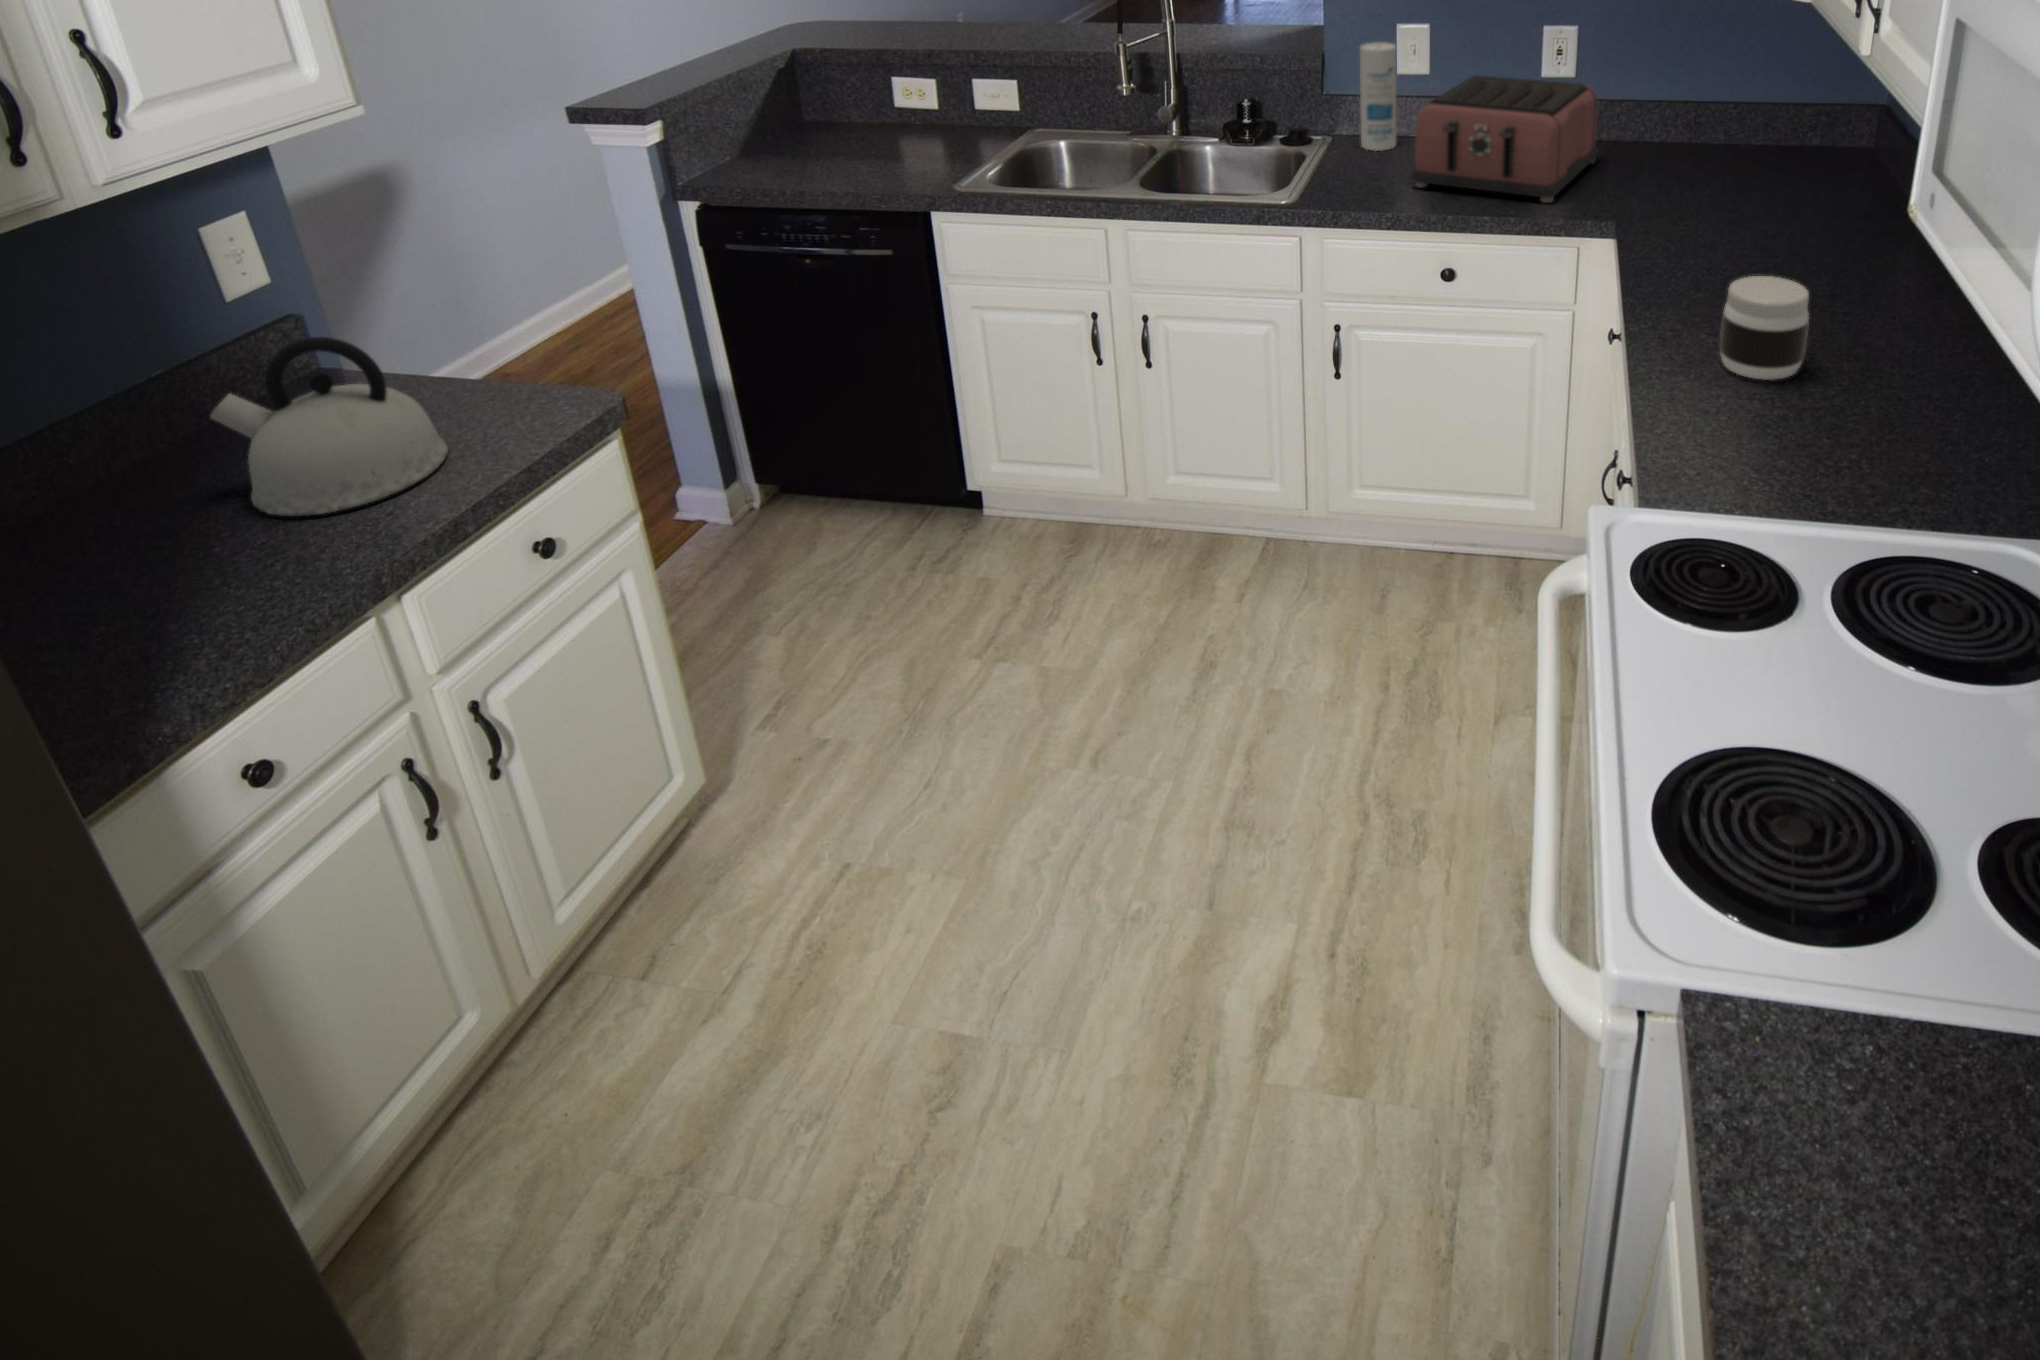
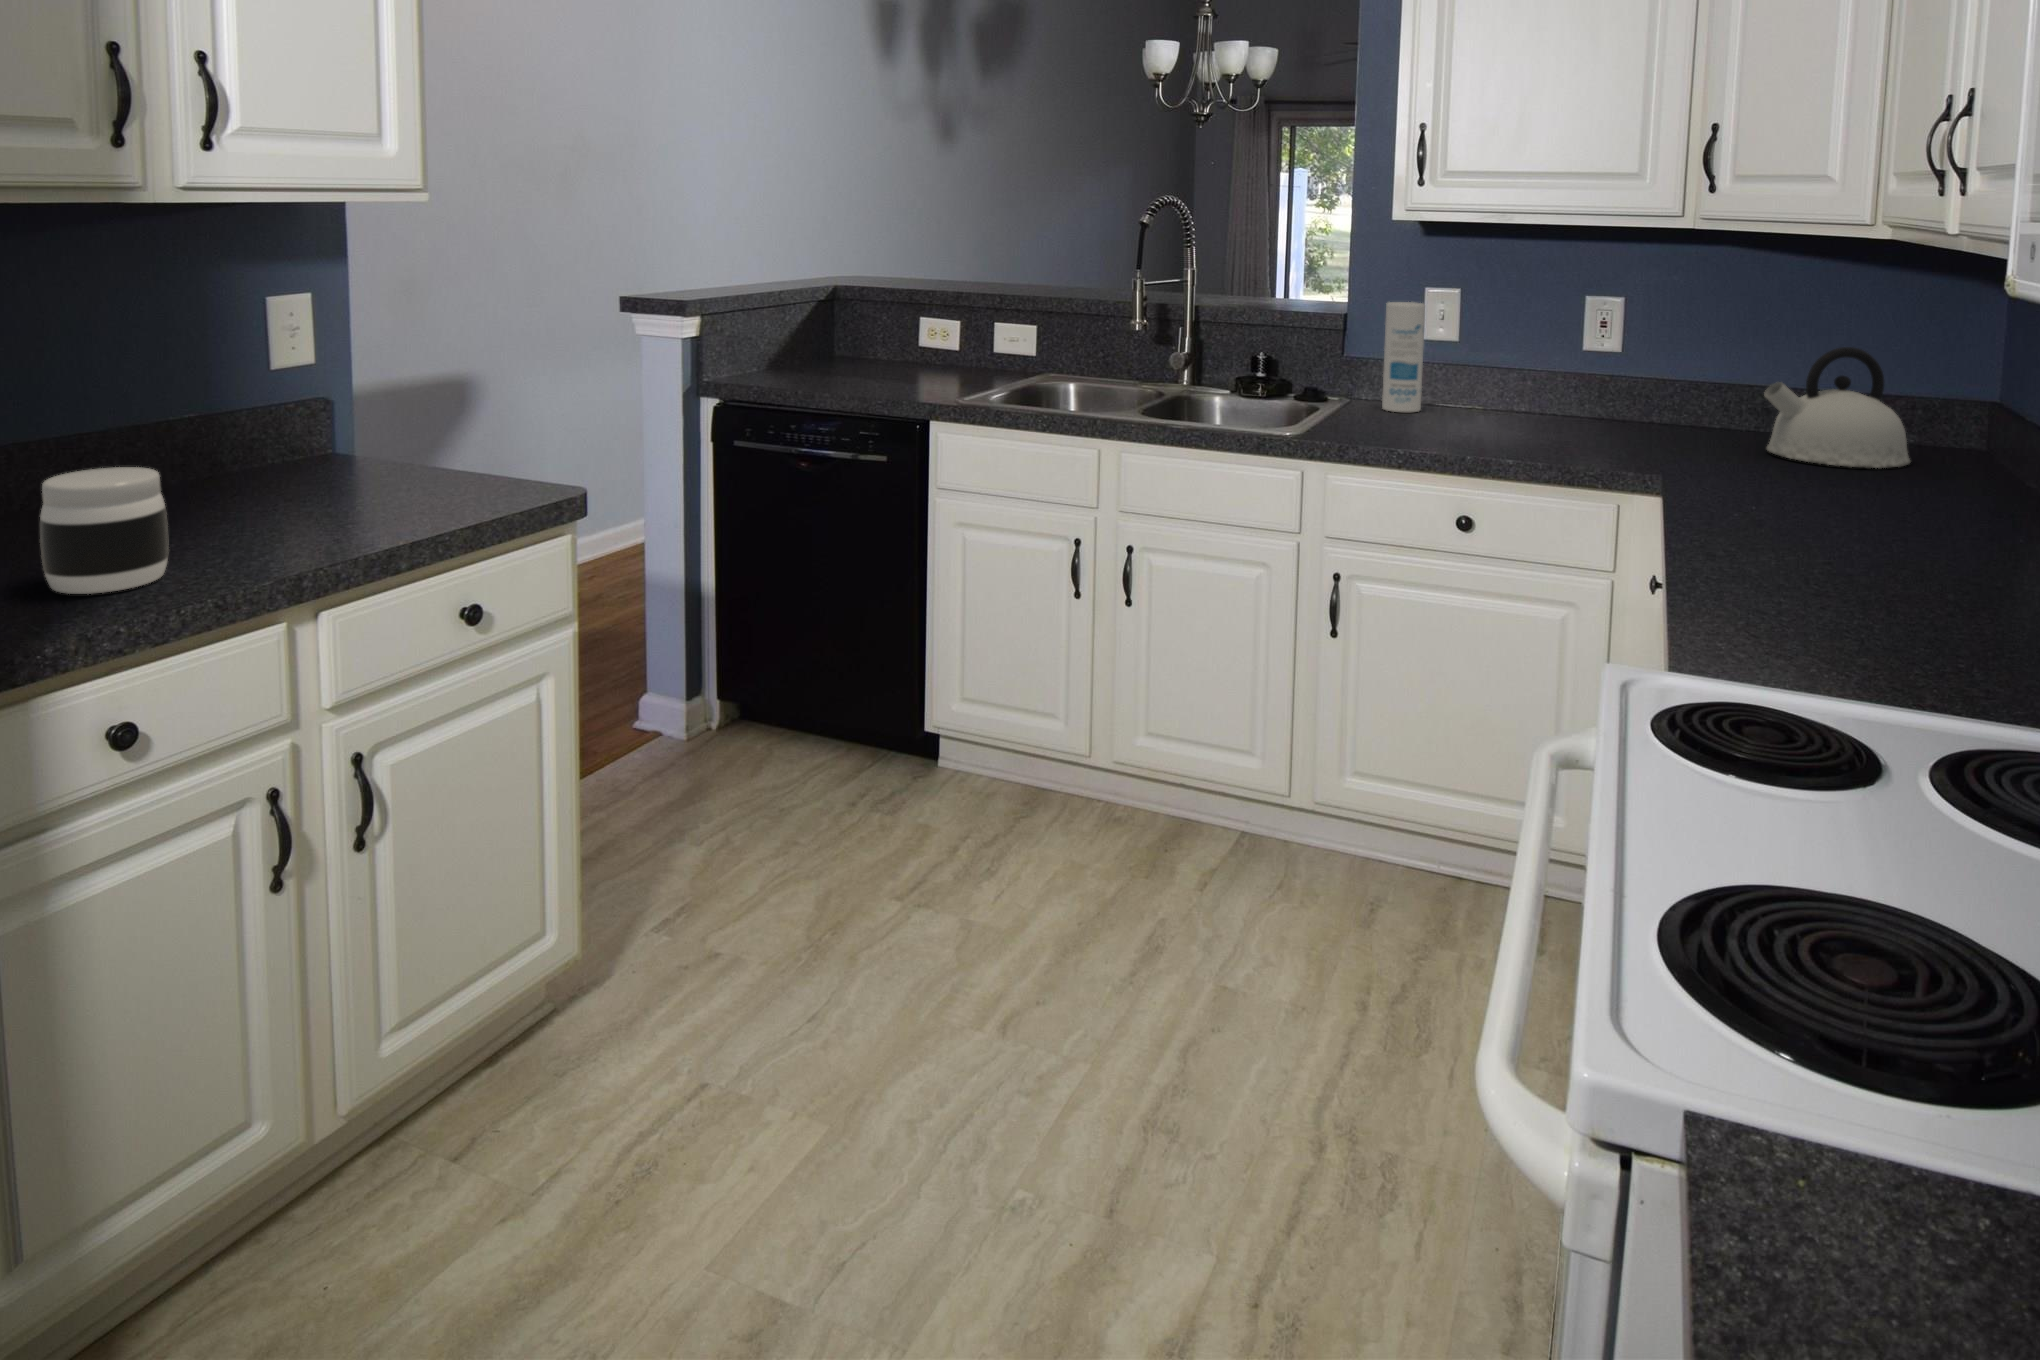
toaster: present [1411,75,1598,203] -> none [1432,335,1648,457]
jar: present [1720,276,1809,380] -> present [40,467,169,594]
kettle: present [210,337,448,516] -> present [1764,347,1911,468]

